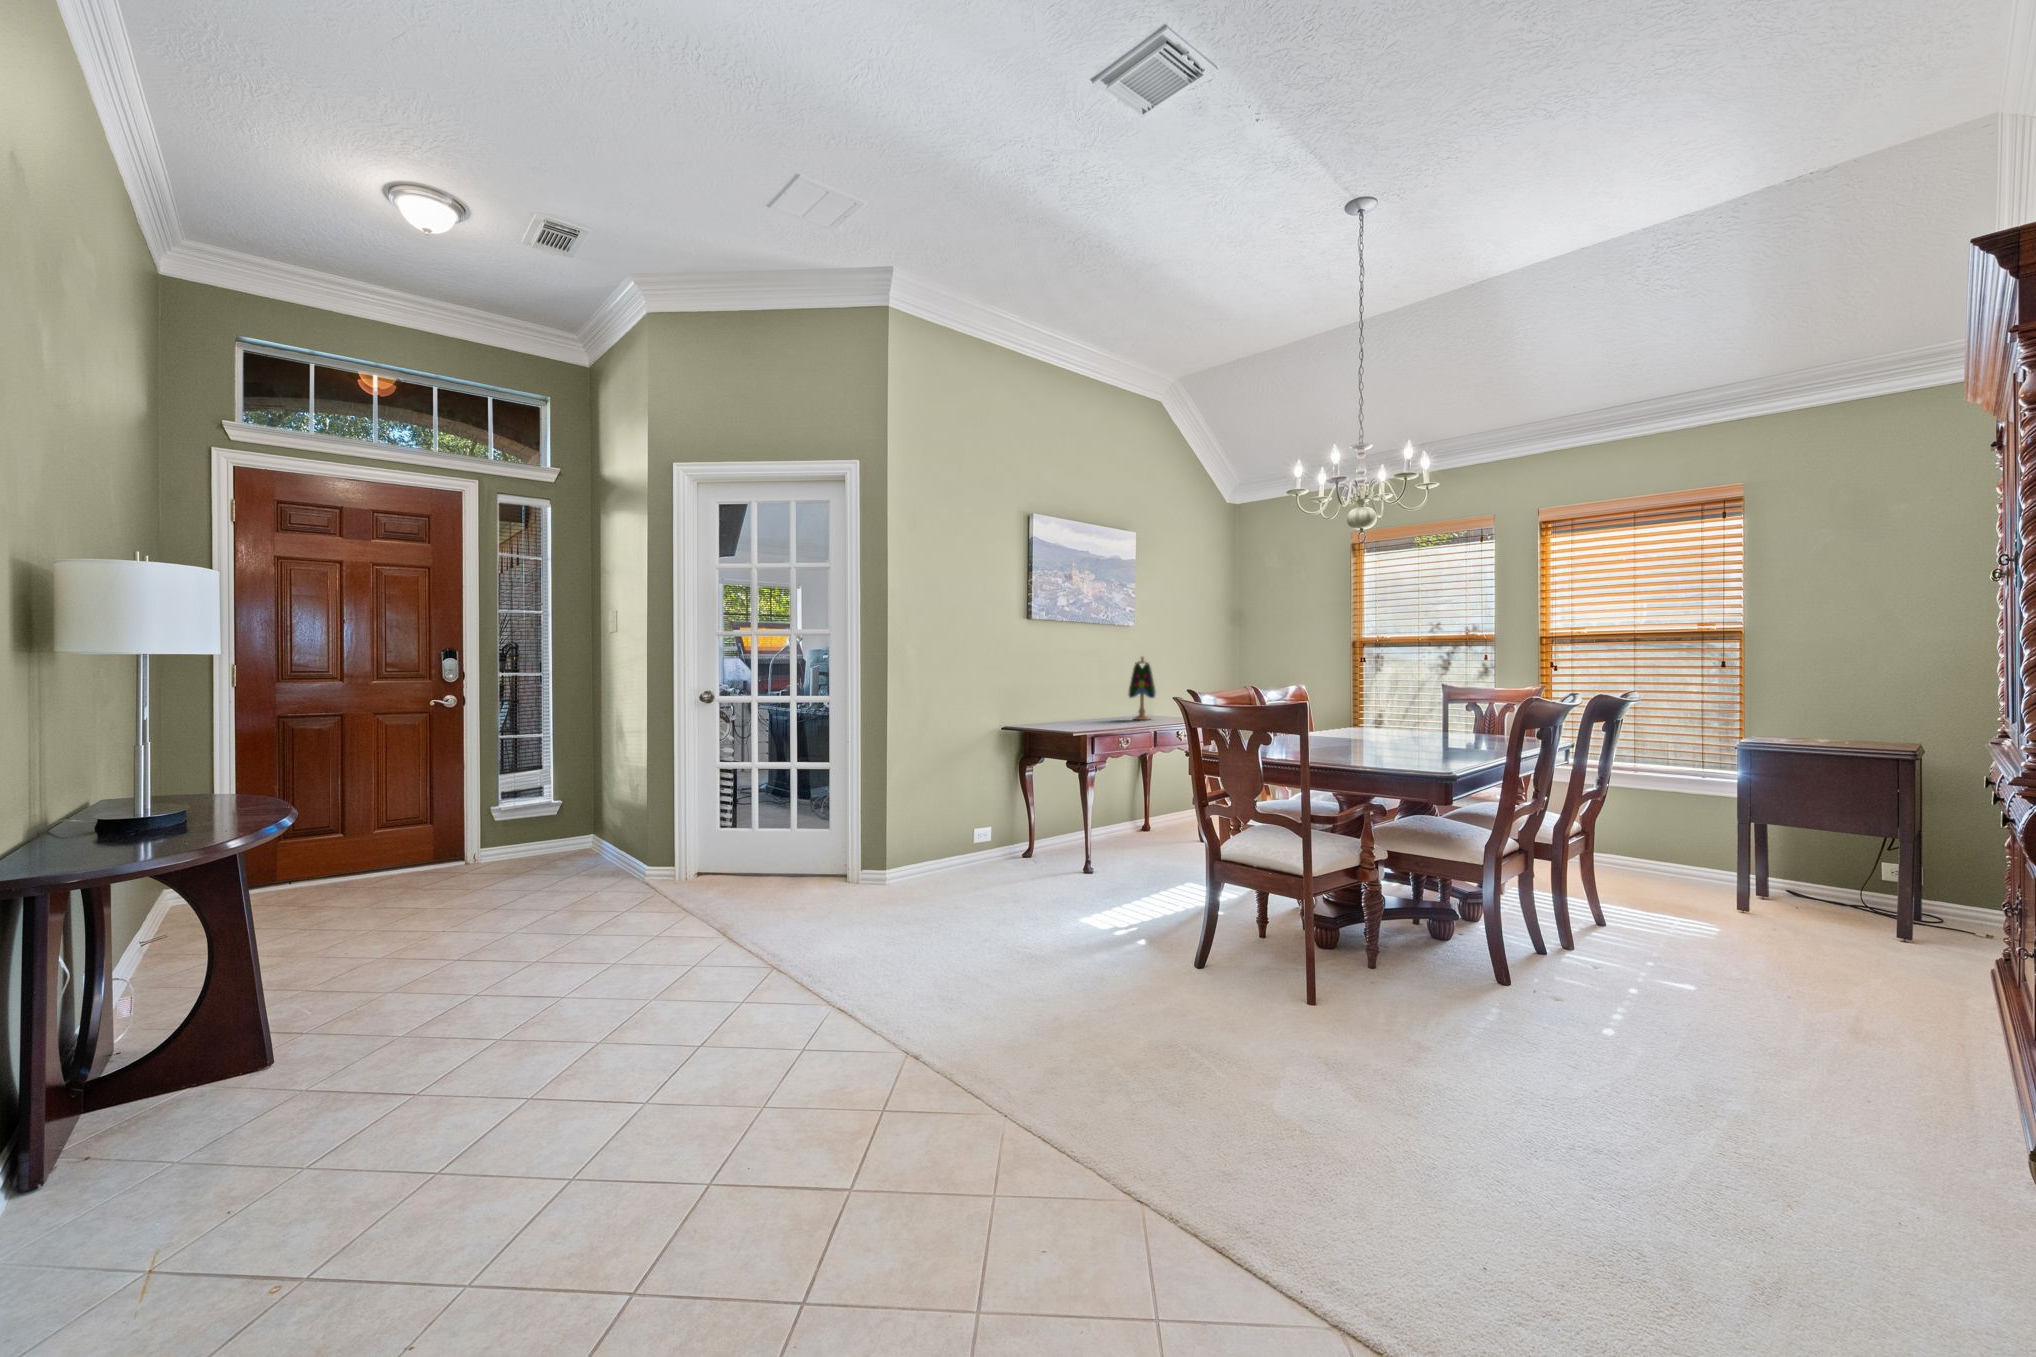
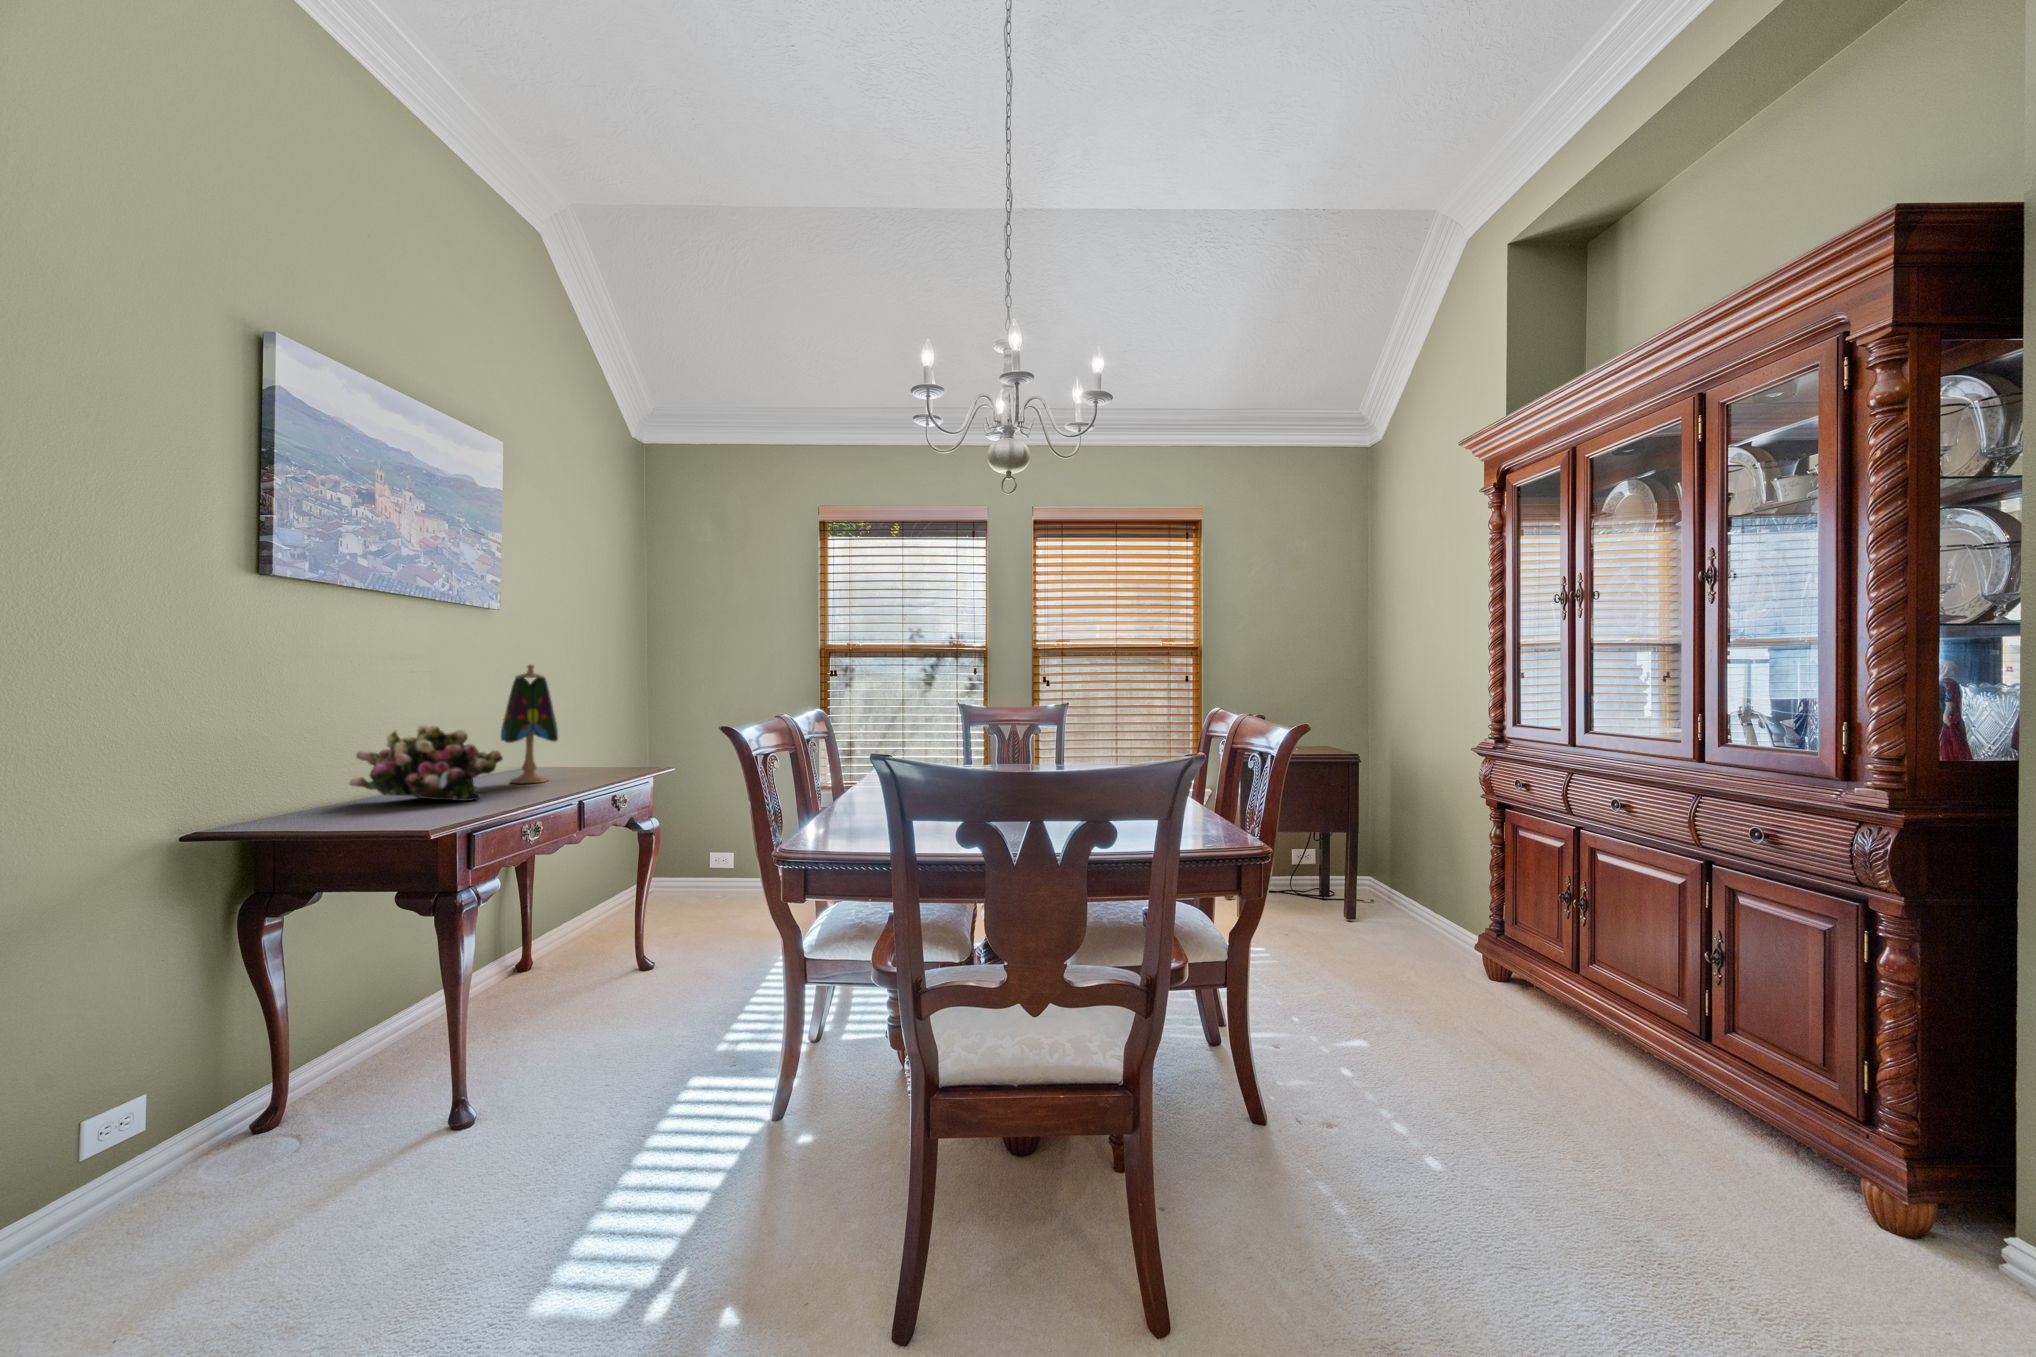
flower arrangement: none [1057,687,1120,724] -> present [349,725,503,801]

